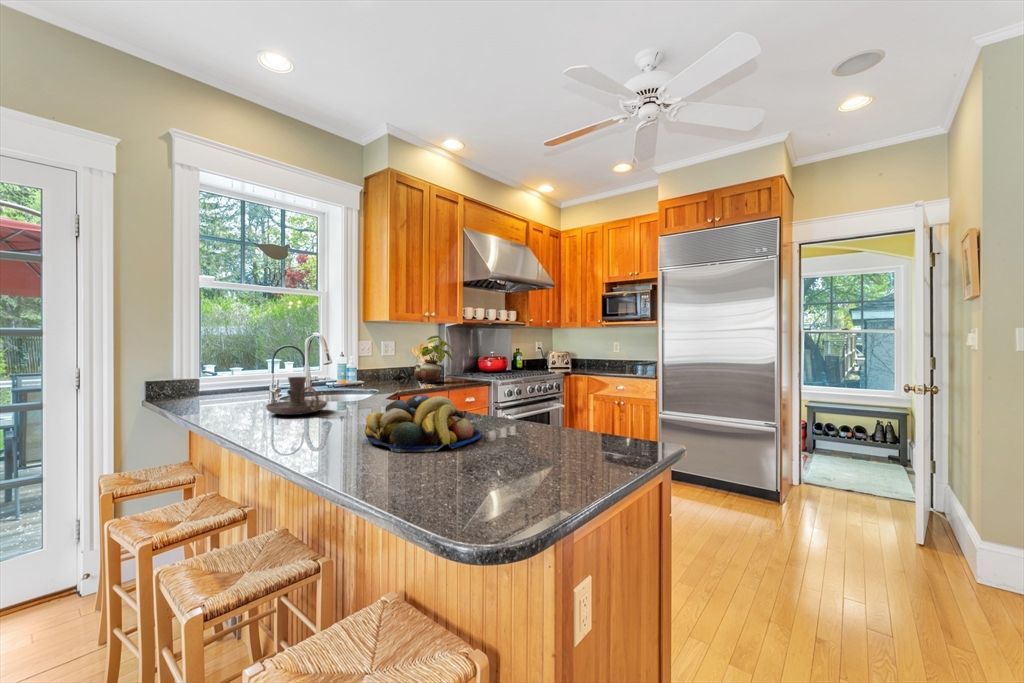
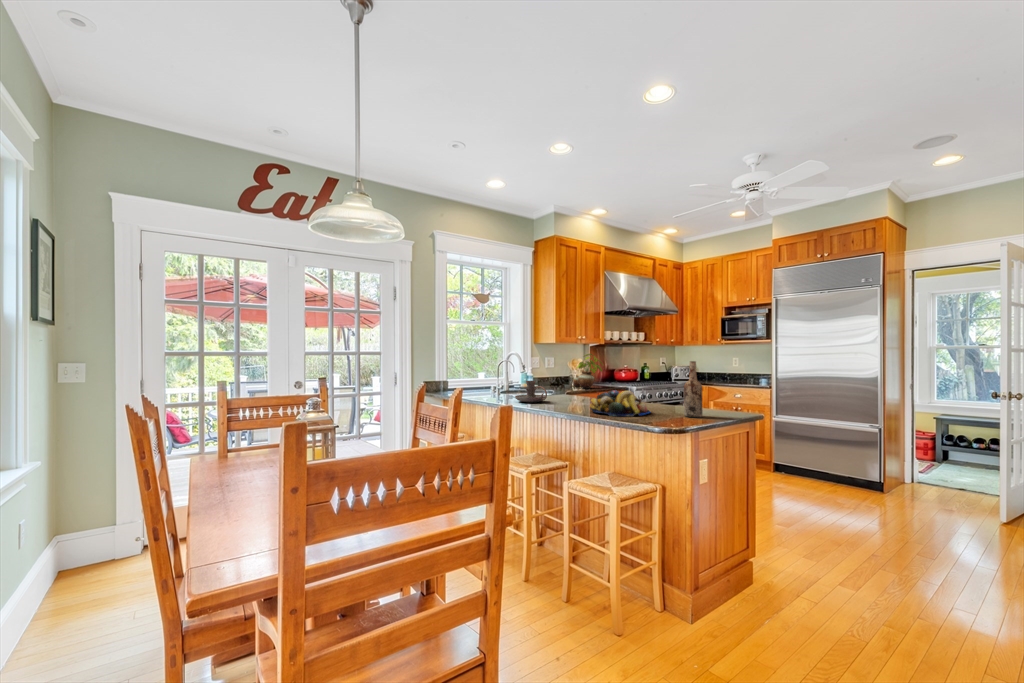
wine bottle: none [538,340,571,448] -> present [684,361,702,417]

